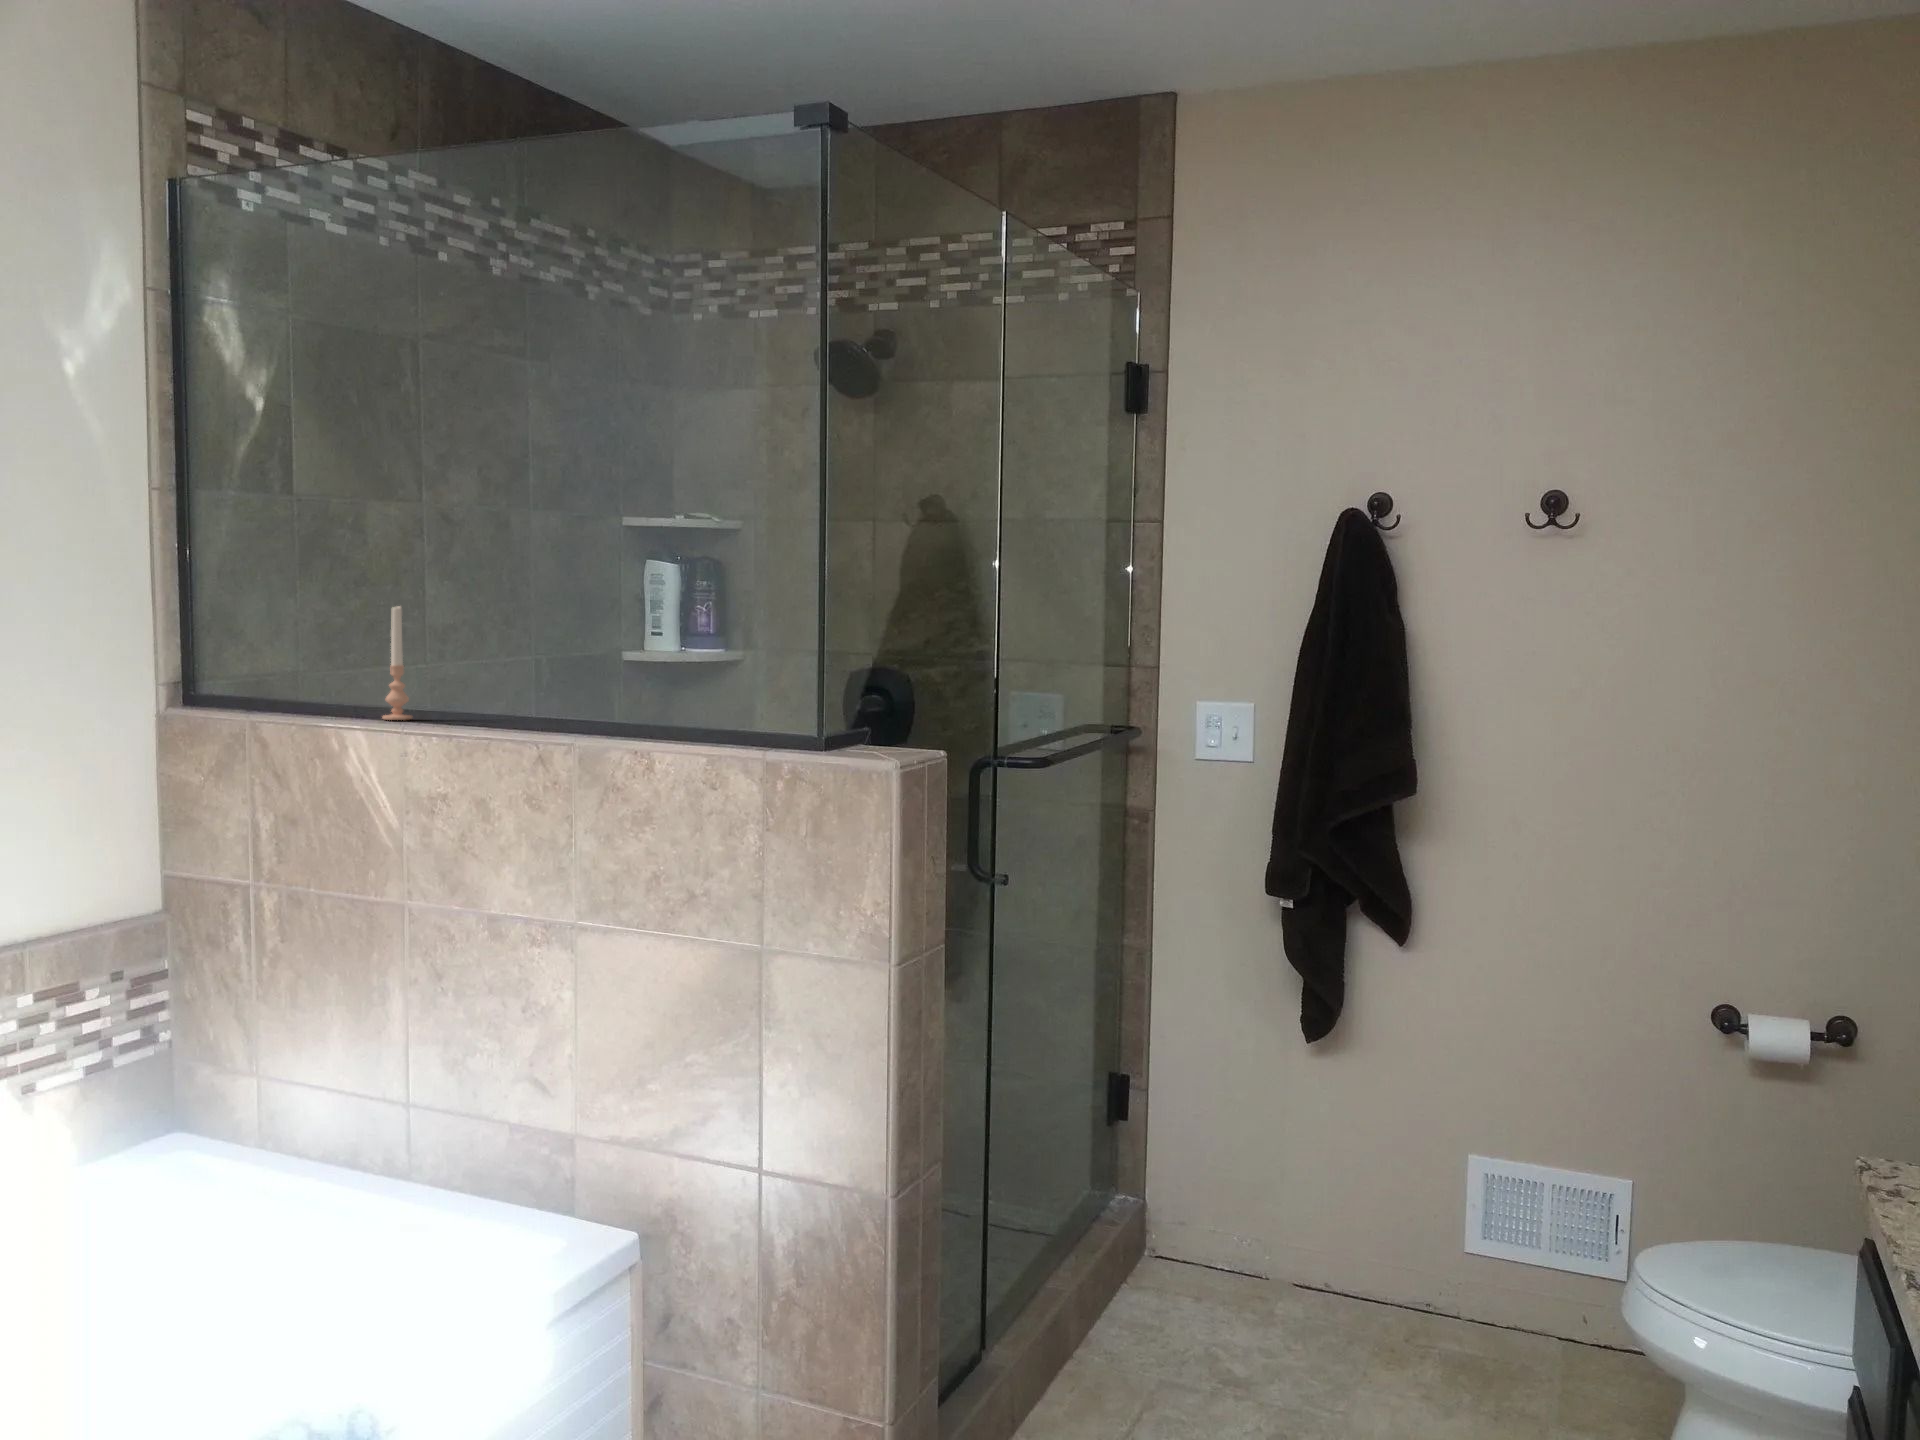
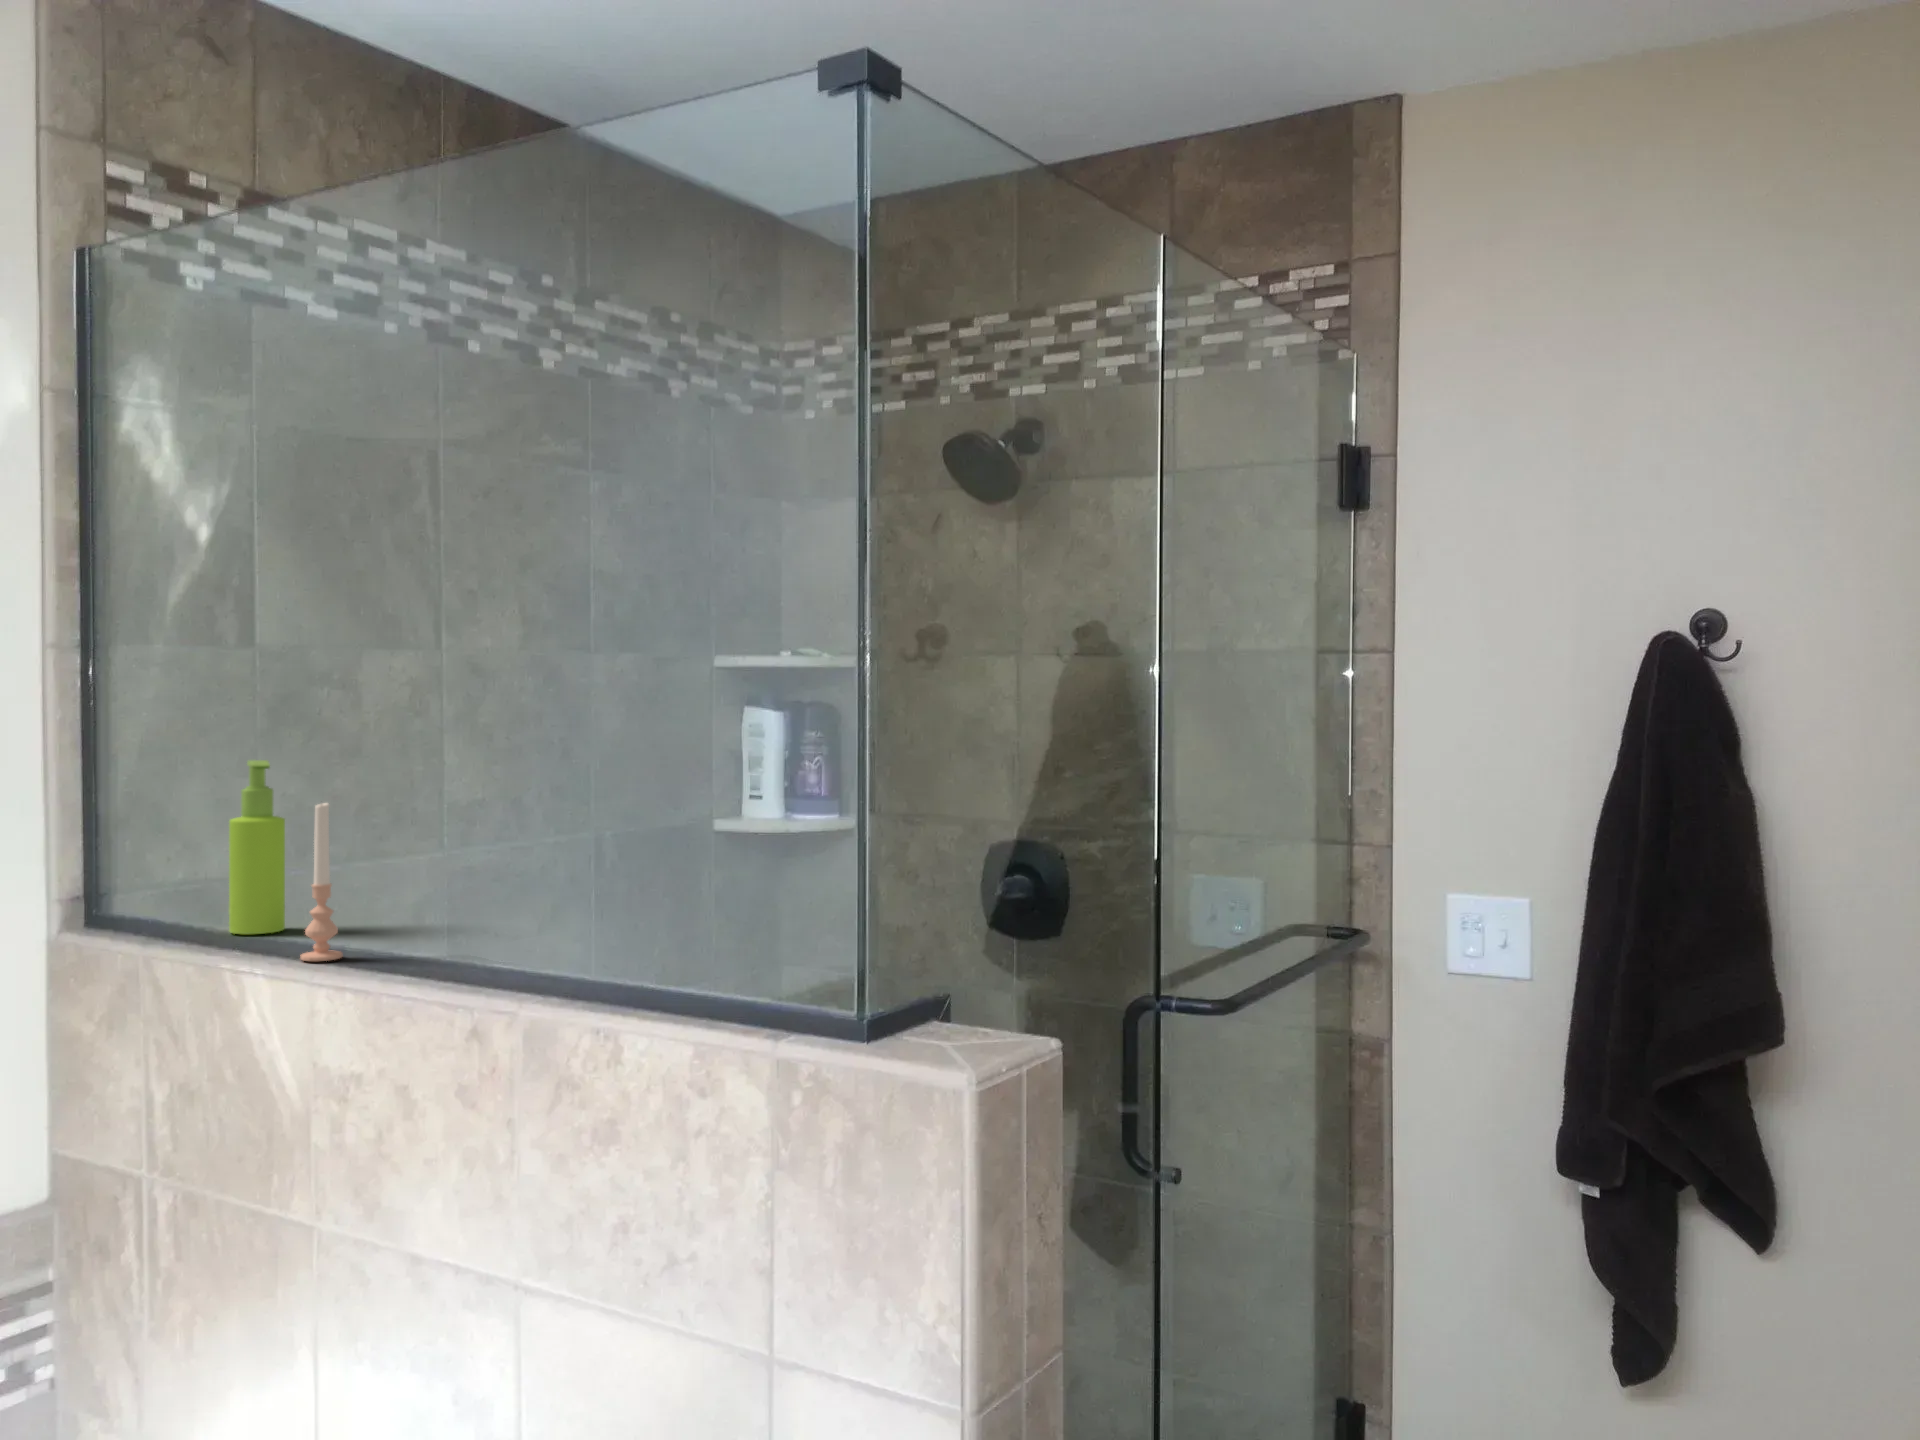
soap dispenser: none [298,579,340,710] -> present [229,760,285,934]

